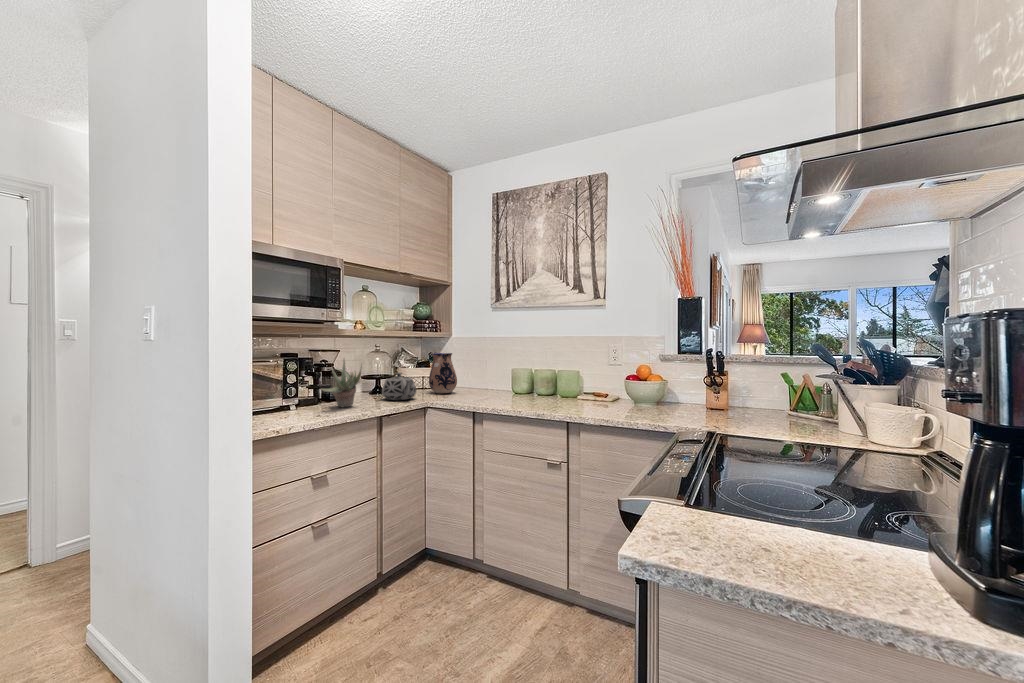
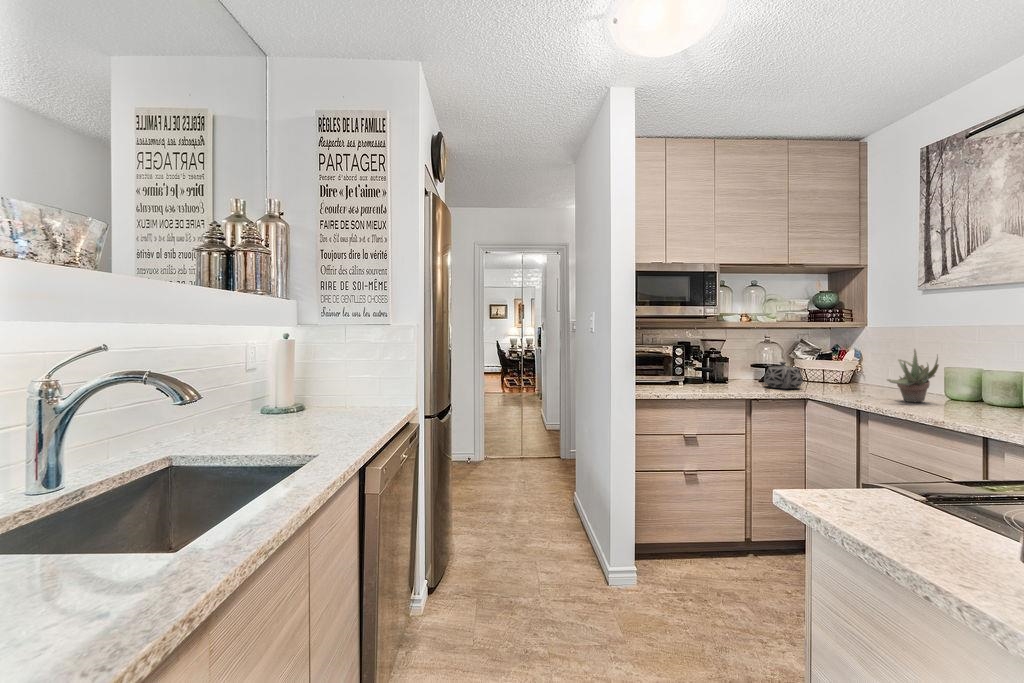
ceramic pitcher: present [429,353,457,393] -> none [827,344,864,389]
succulent plant: present [320,359,362,407] -> present [887,349,939,402]

